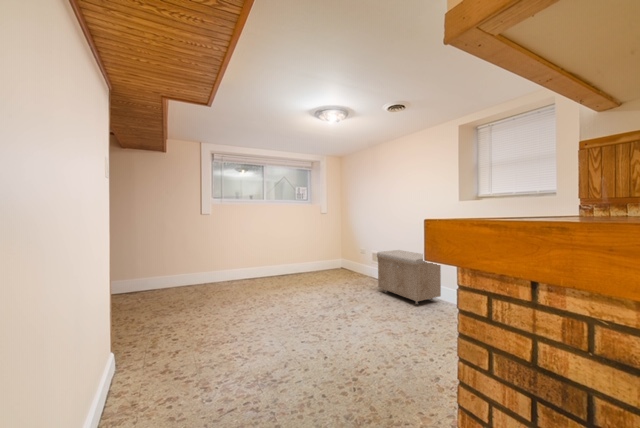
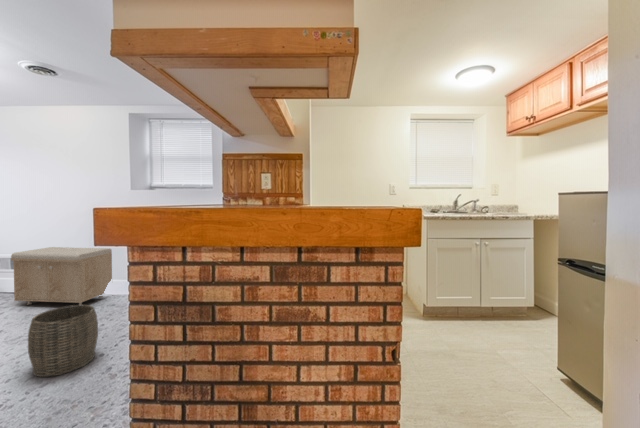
woven basket: none [383,304,429,365] -> present [28,305,98,377]

